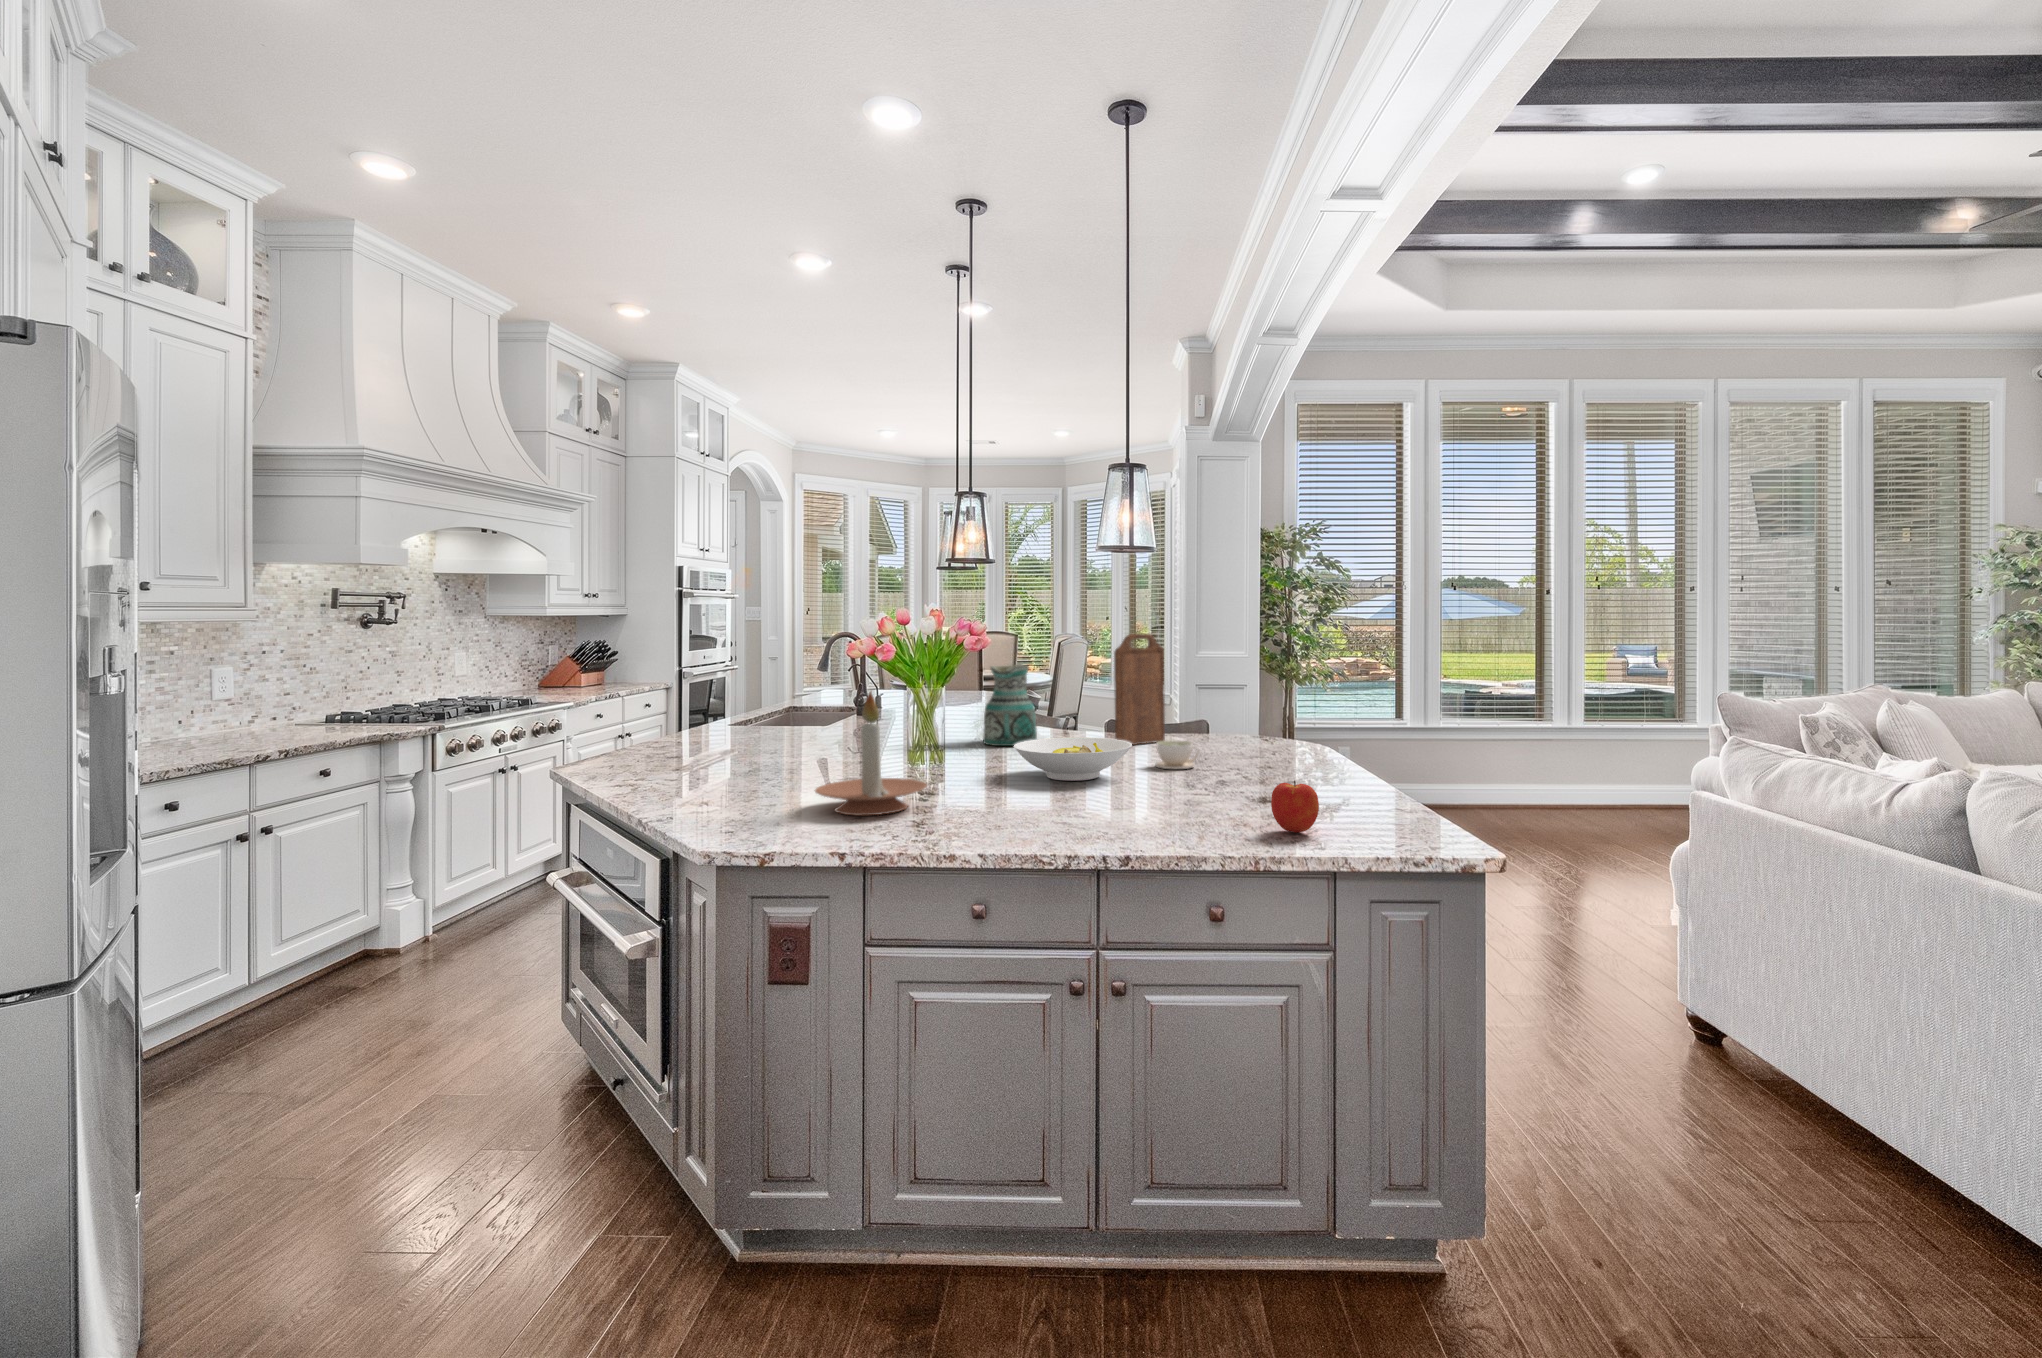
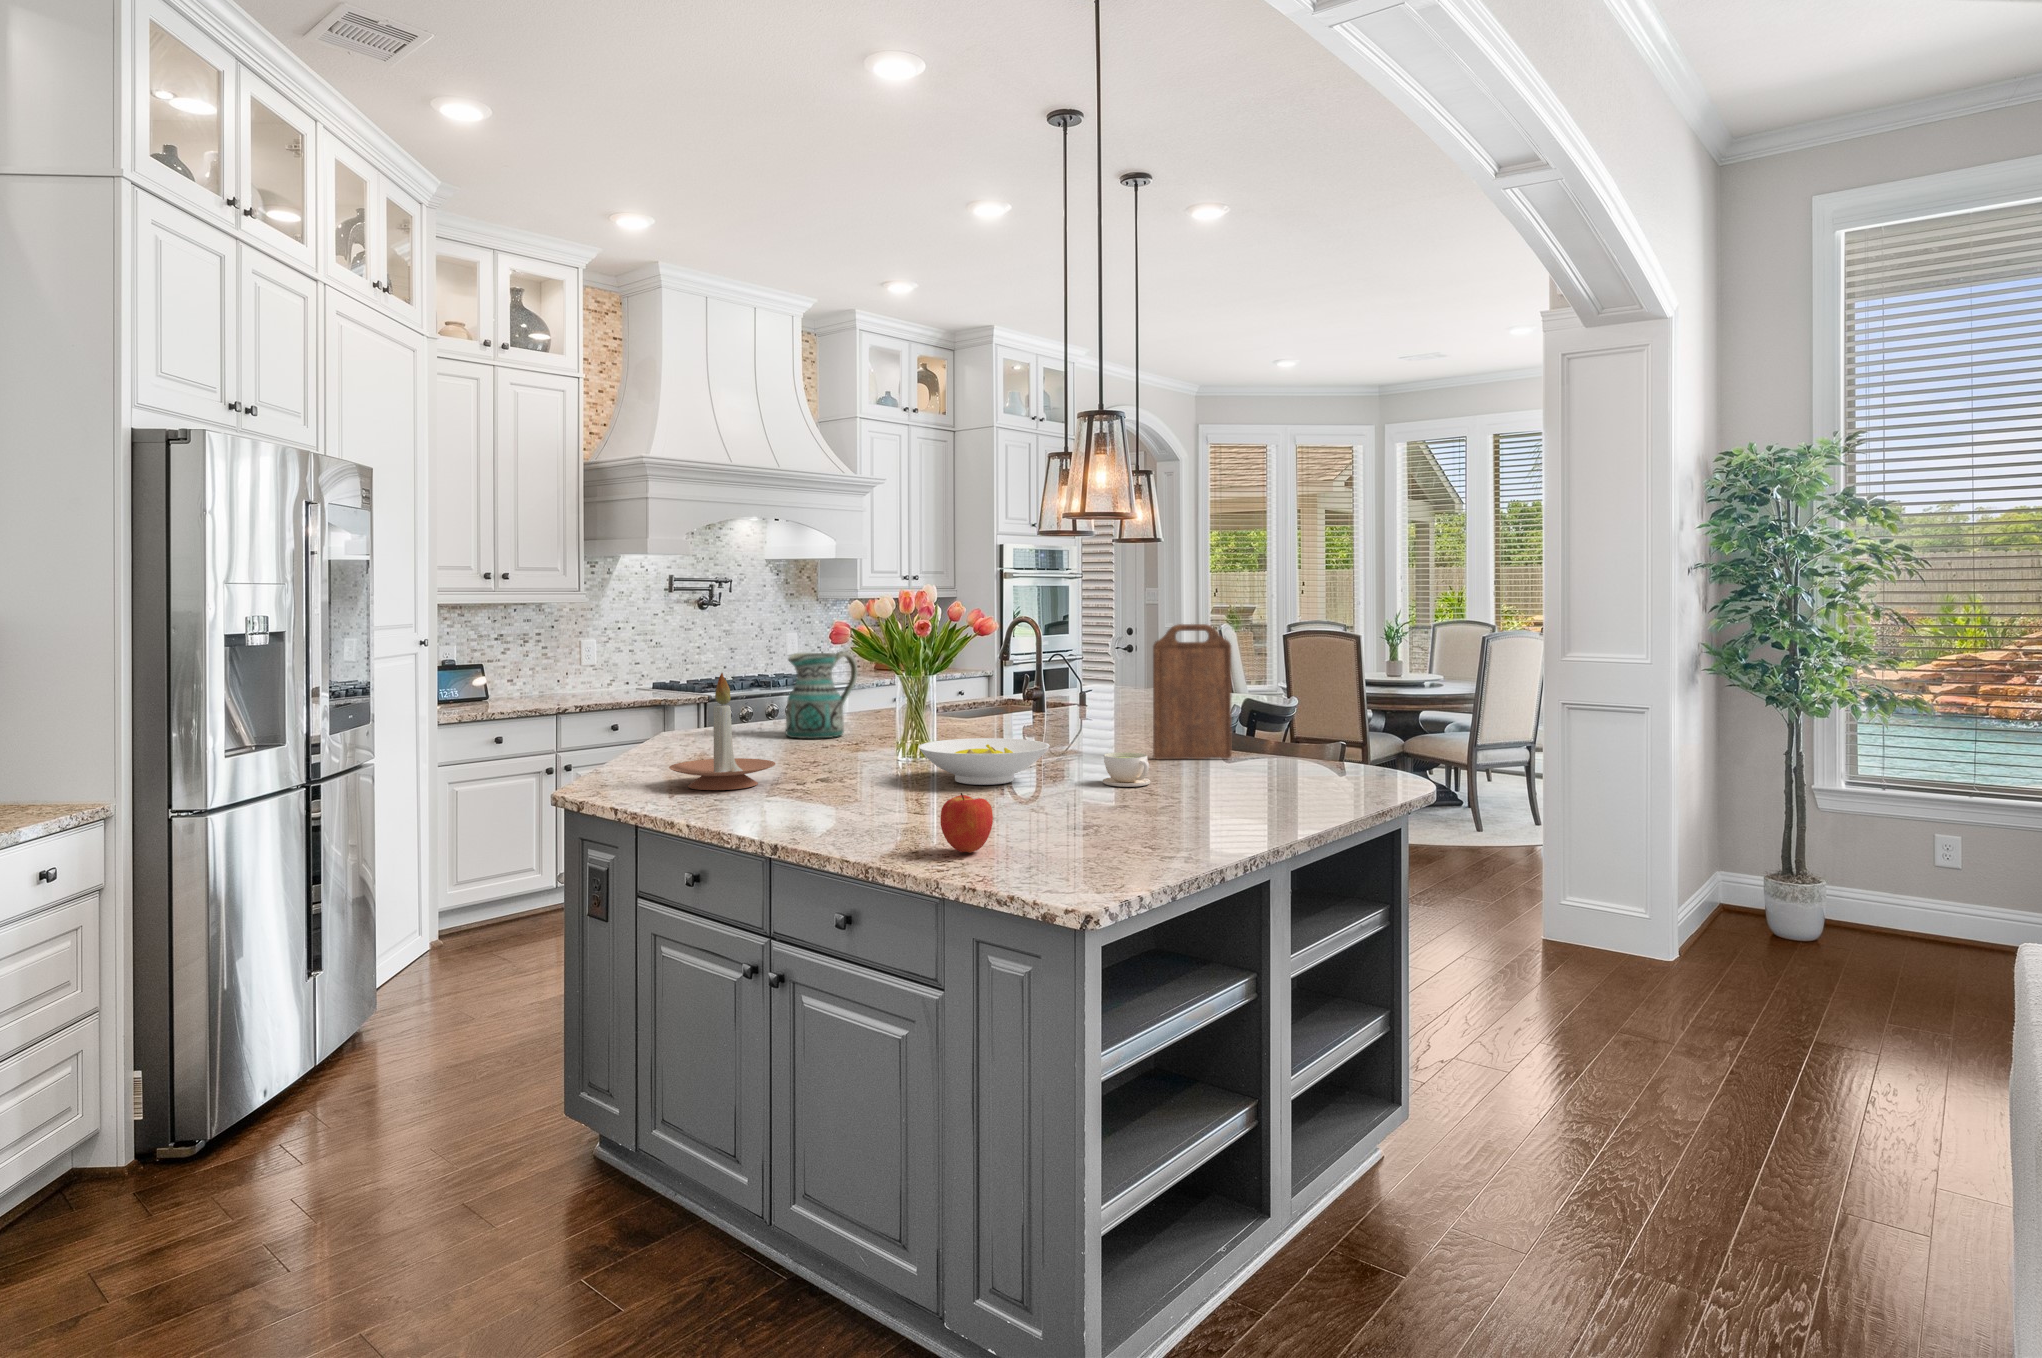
ceramic pitcher: present [983,663,1037,746] -> present [786,651,857,739]

